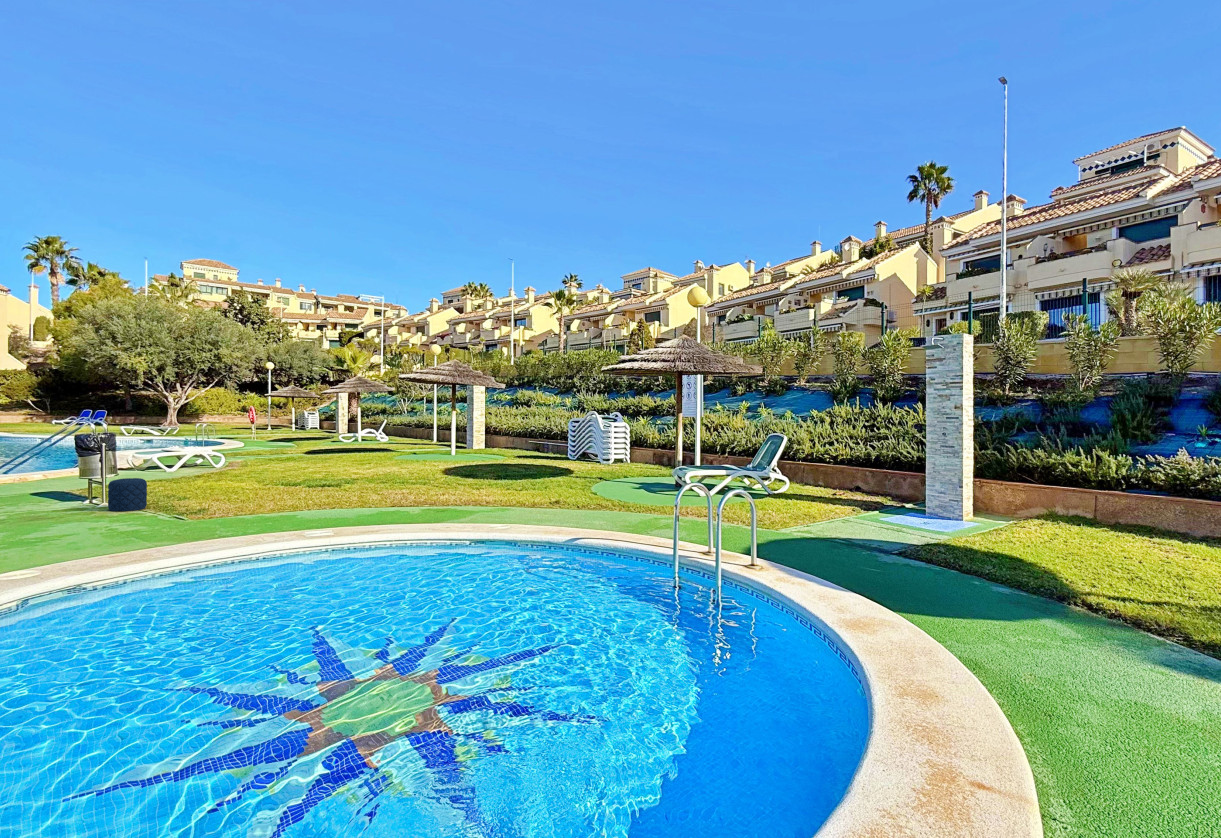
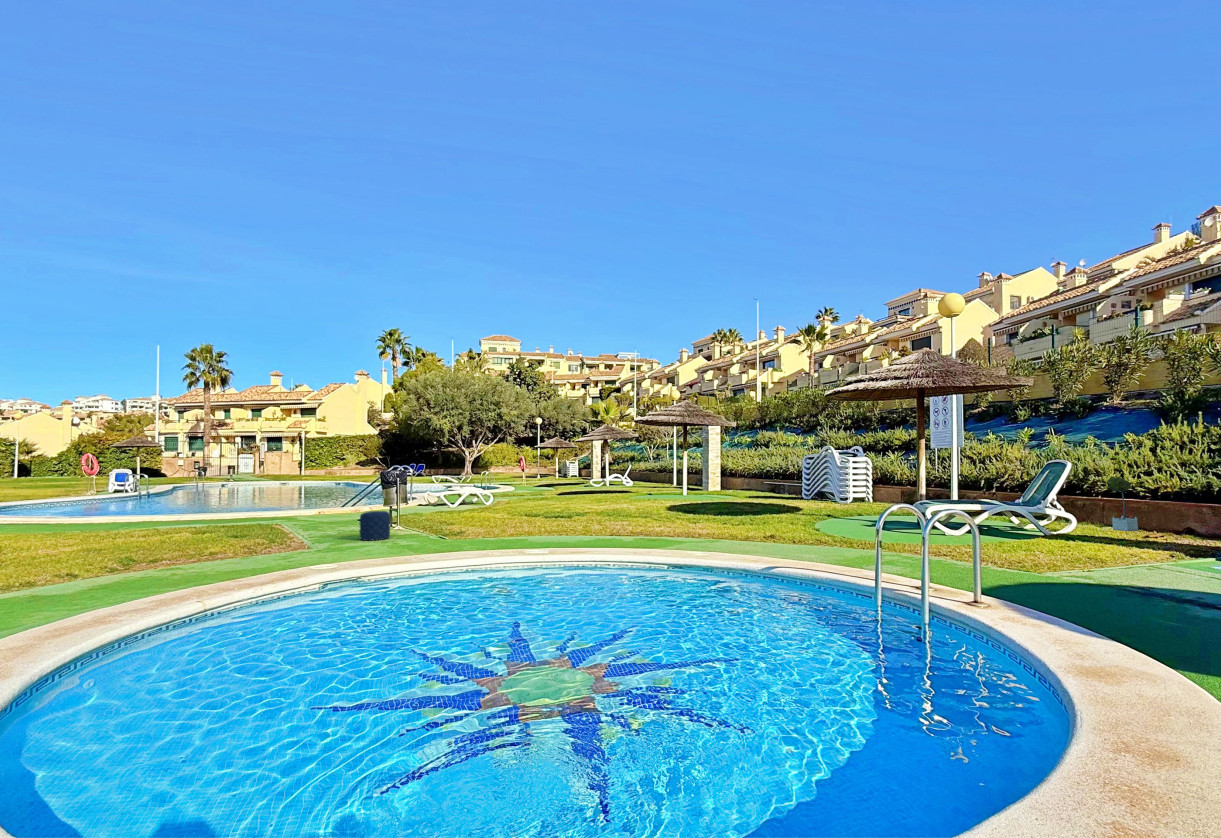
potted tree: none [807,446,825,489] -> present [1107,477,1138,531]

